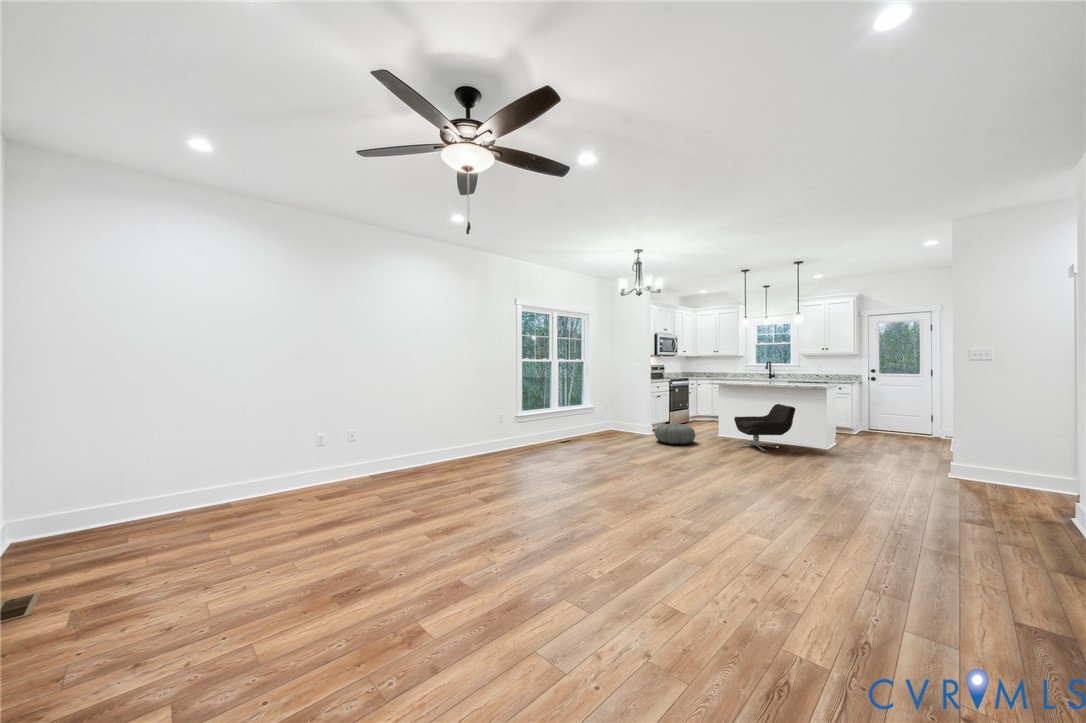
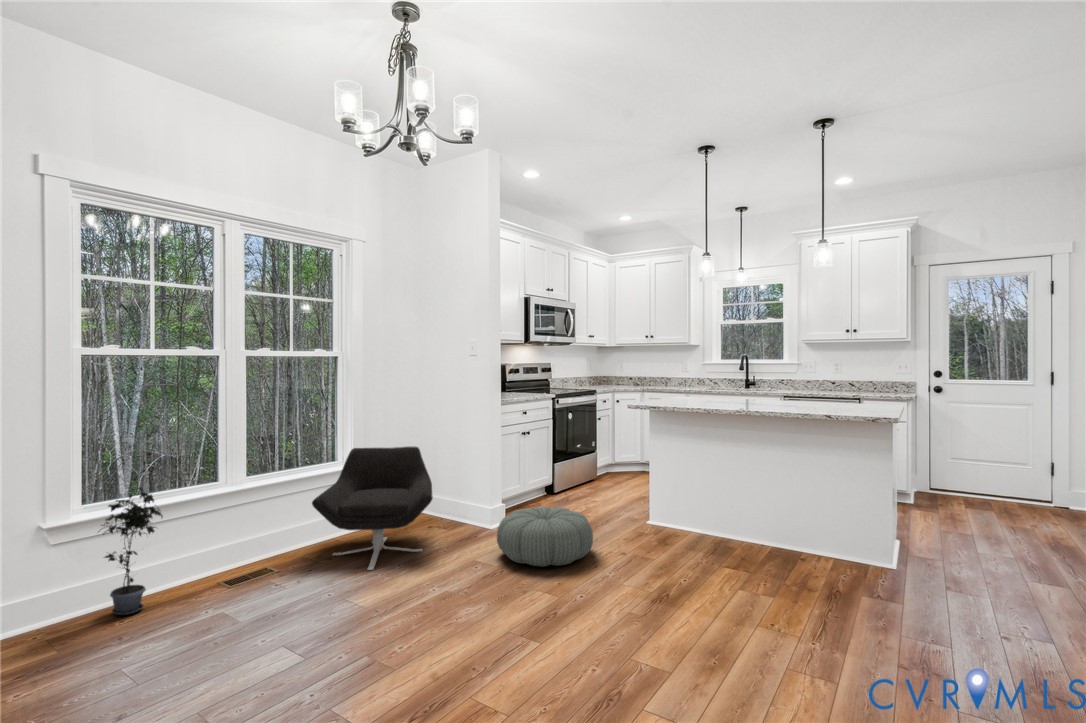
lounge chair: present [734,404,795,451] -> present [312,447,433,570]
potted plant: none [528,407,549,448] -> present [100,488,163,615]

